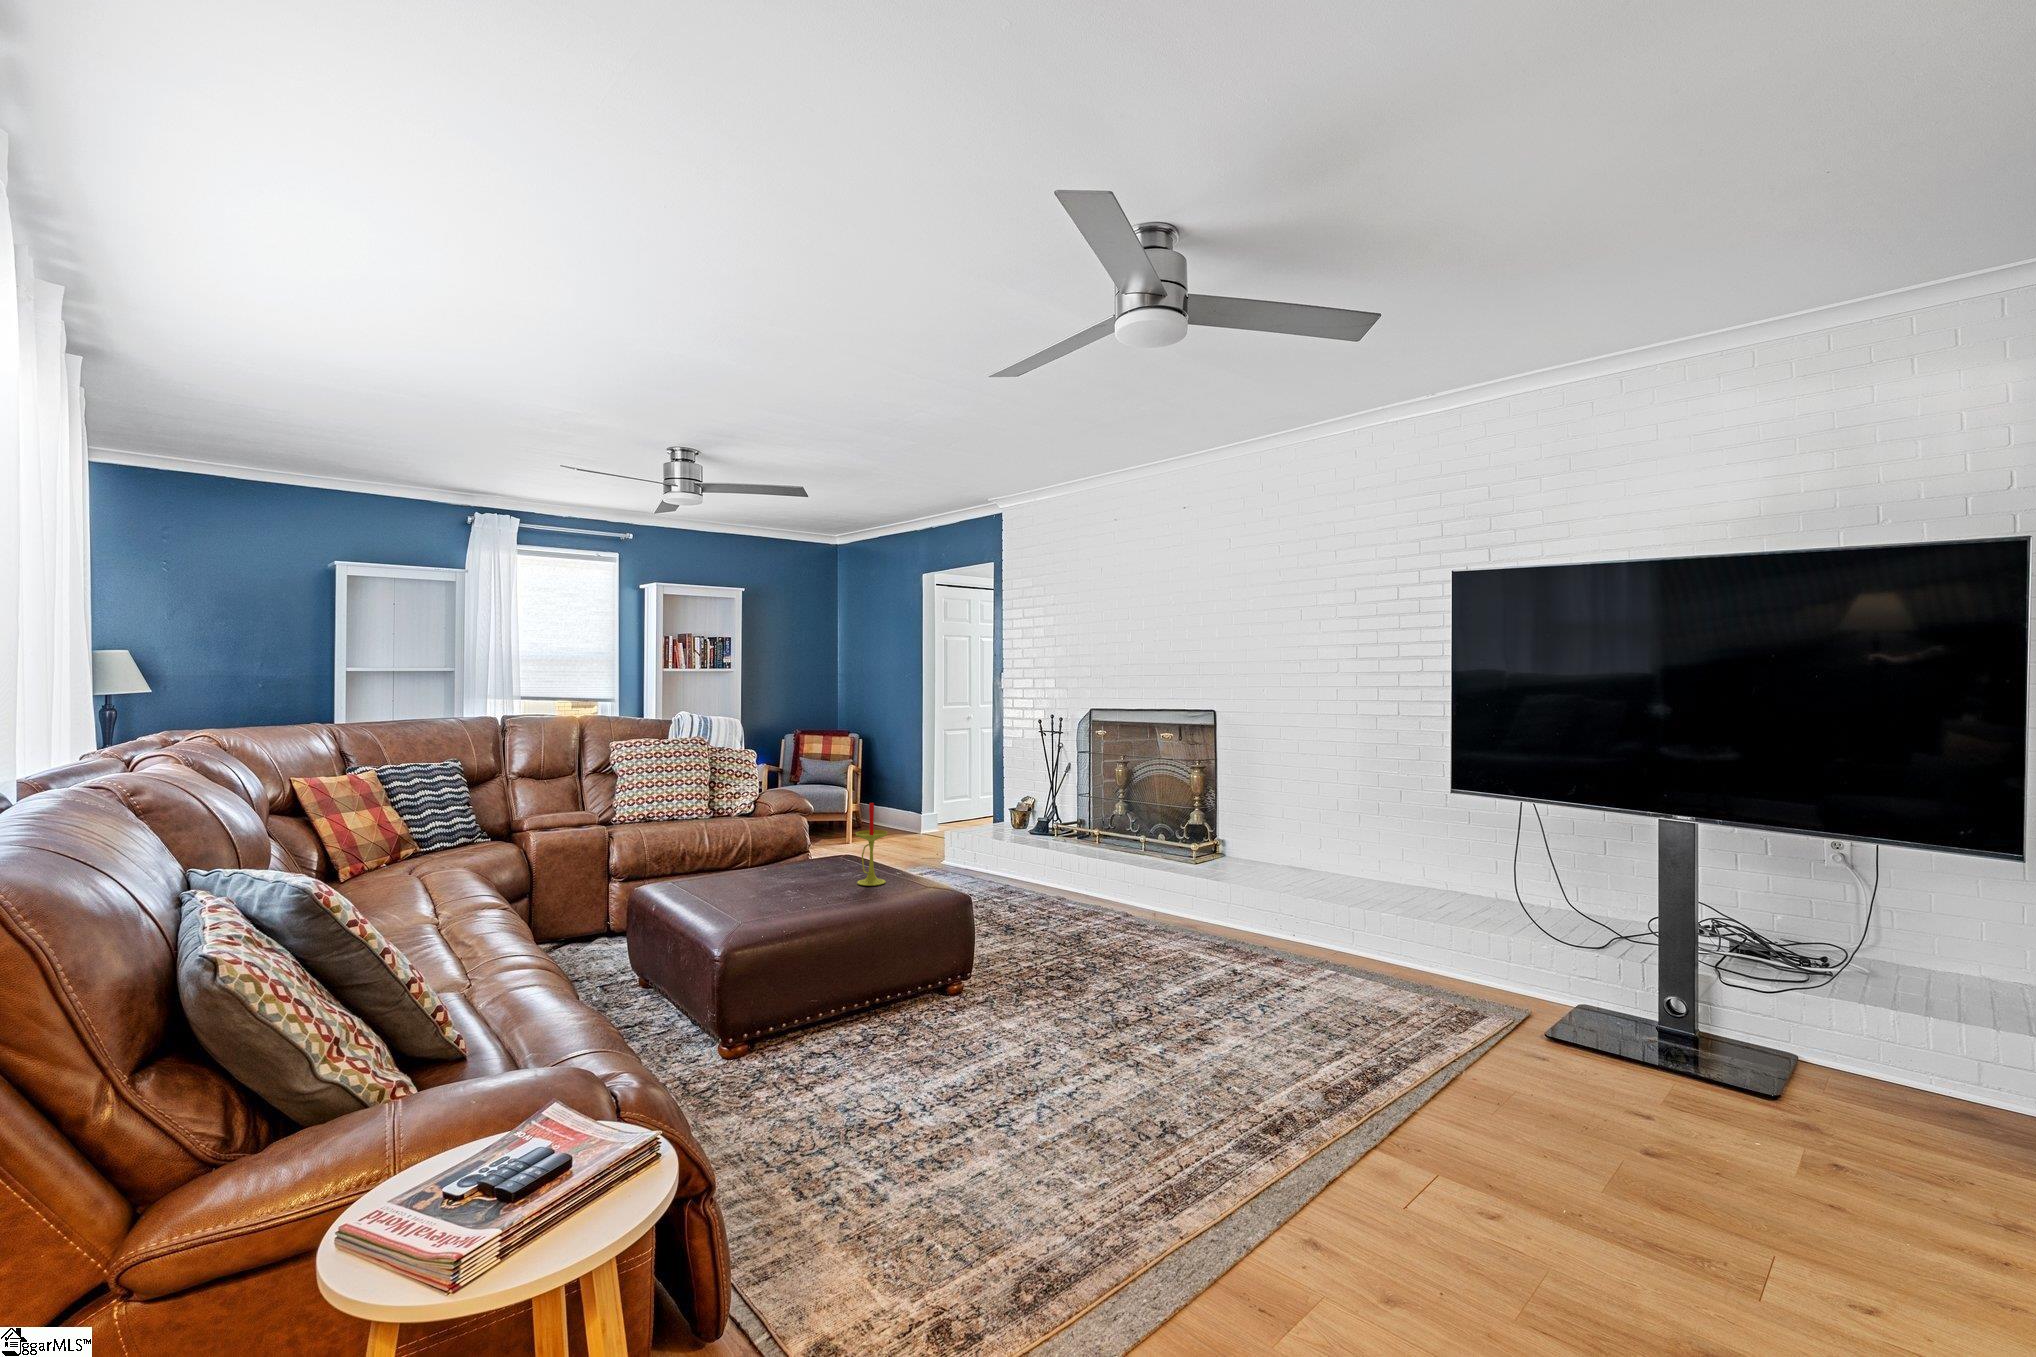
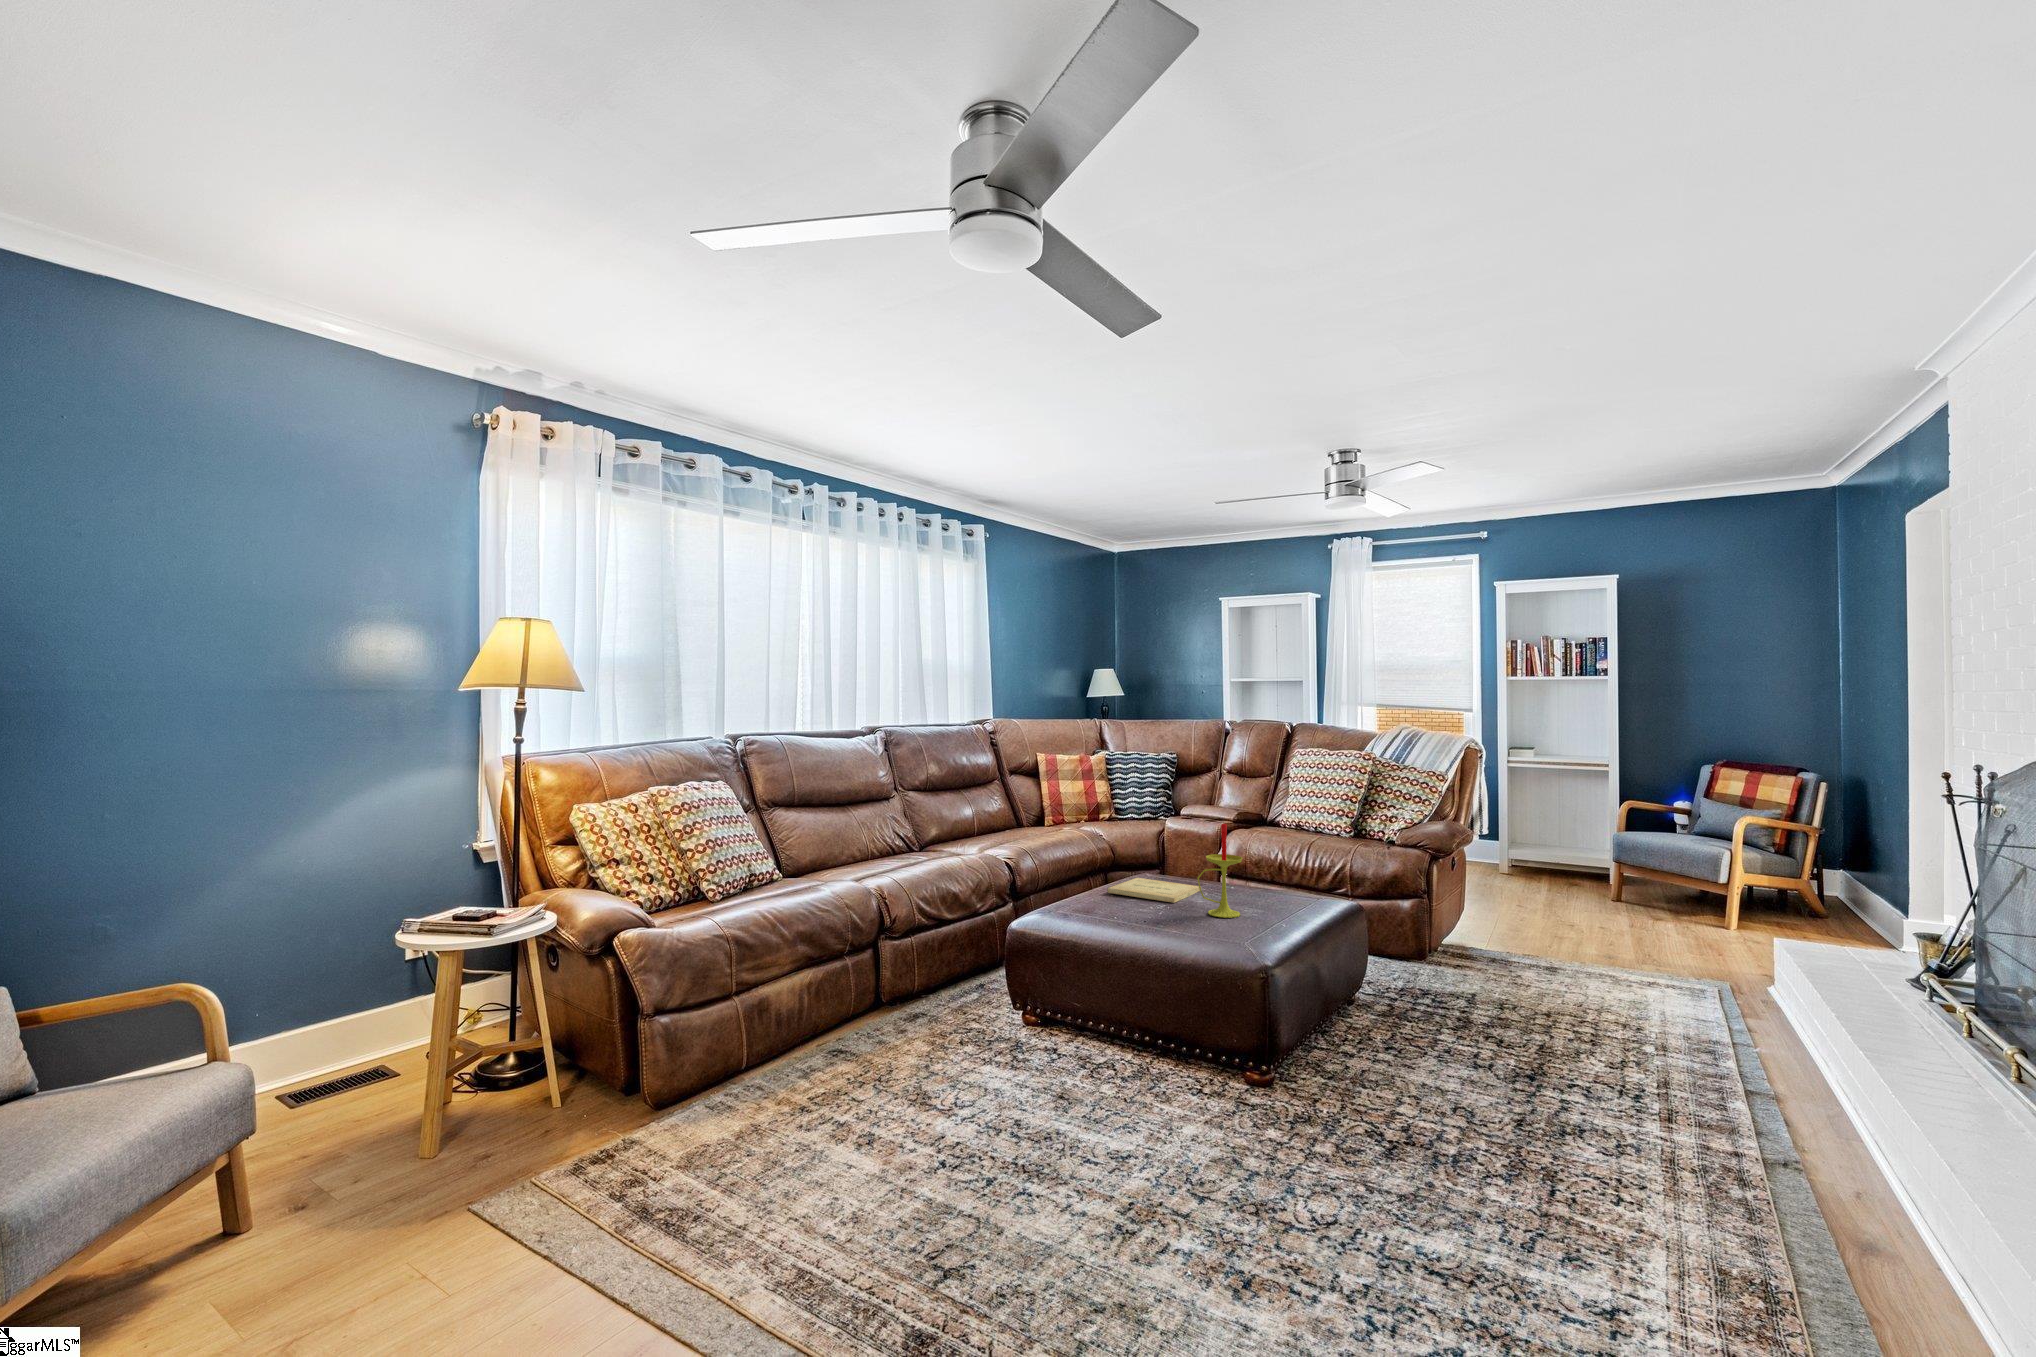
book: none [720,873,814,899] -> present [1107,878,1200,903]

